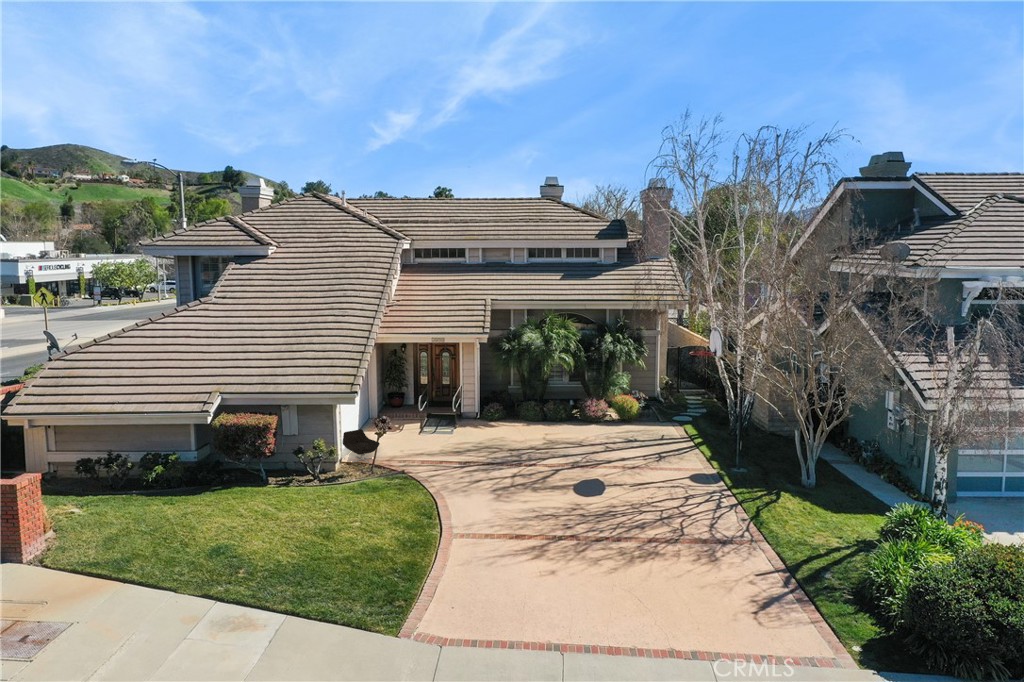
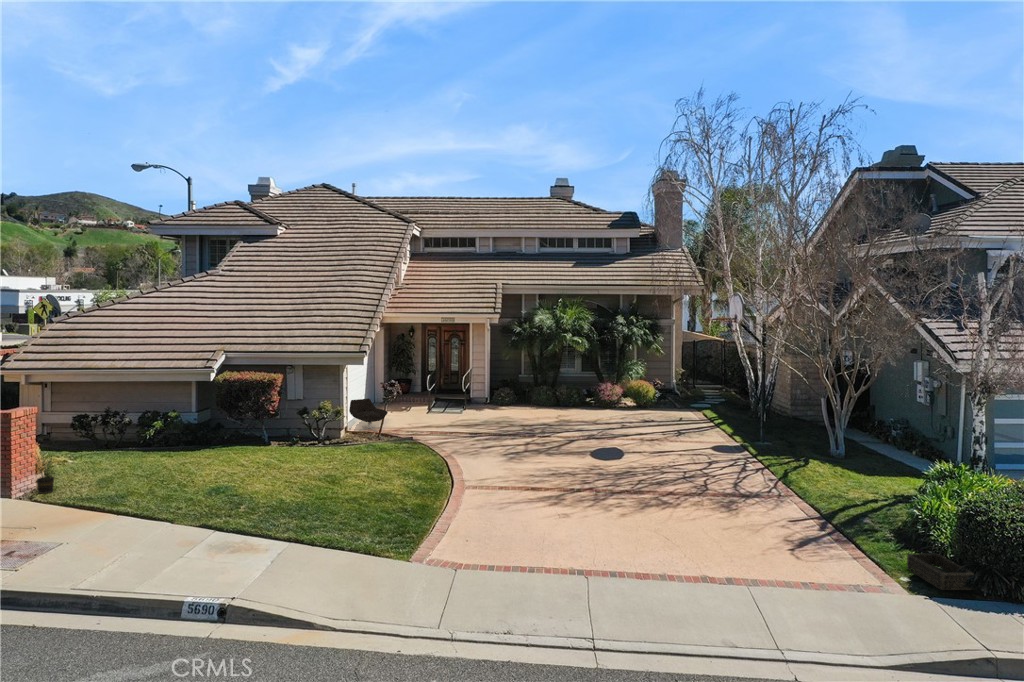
potted plant: none [36,514,67,558] -> present [35,456,54,494]
basket: none [860,621,919,662] -> present [906,554,974,590]

